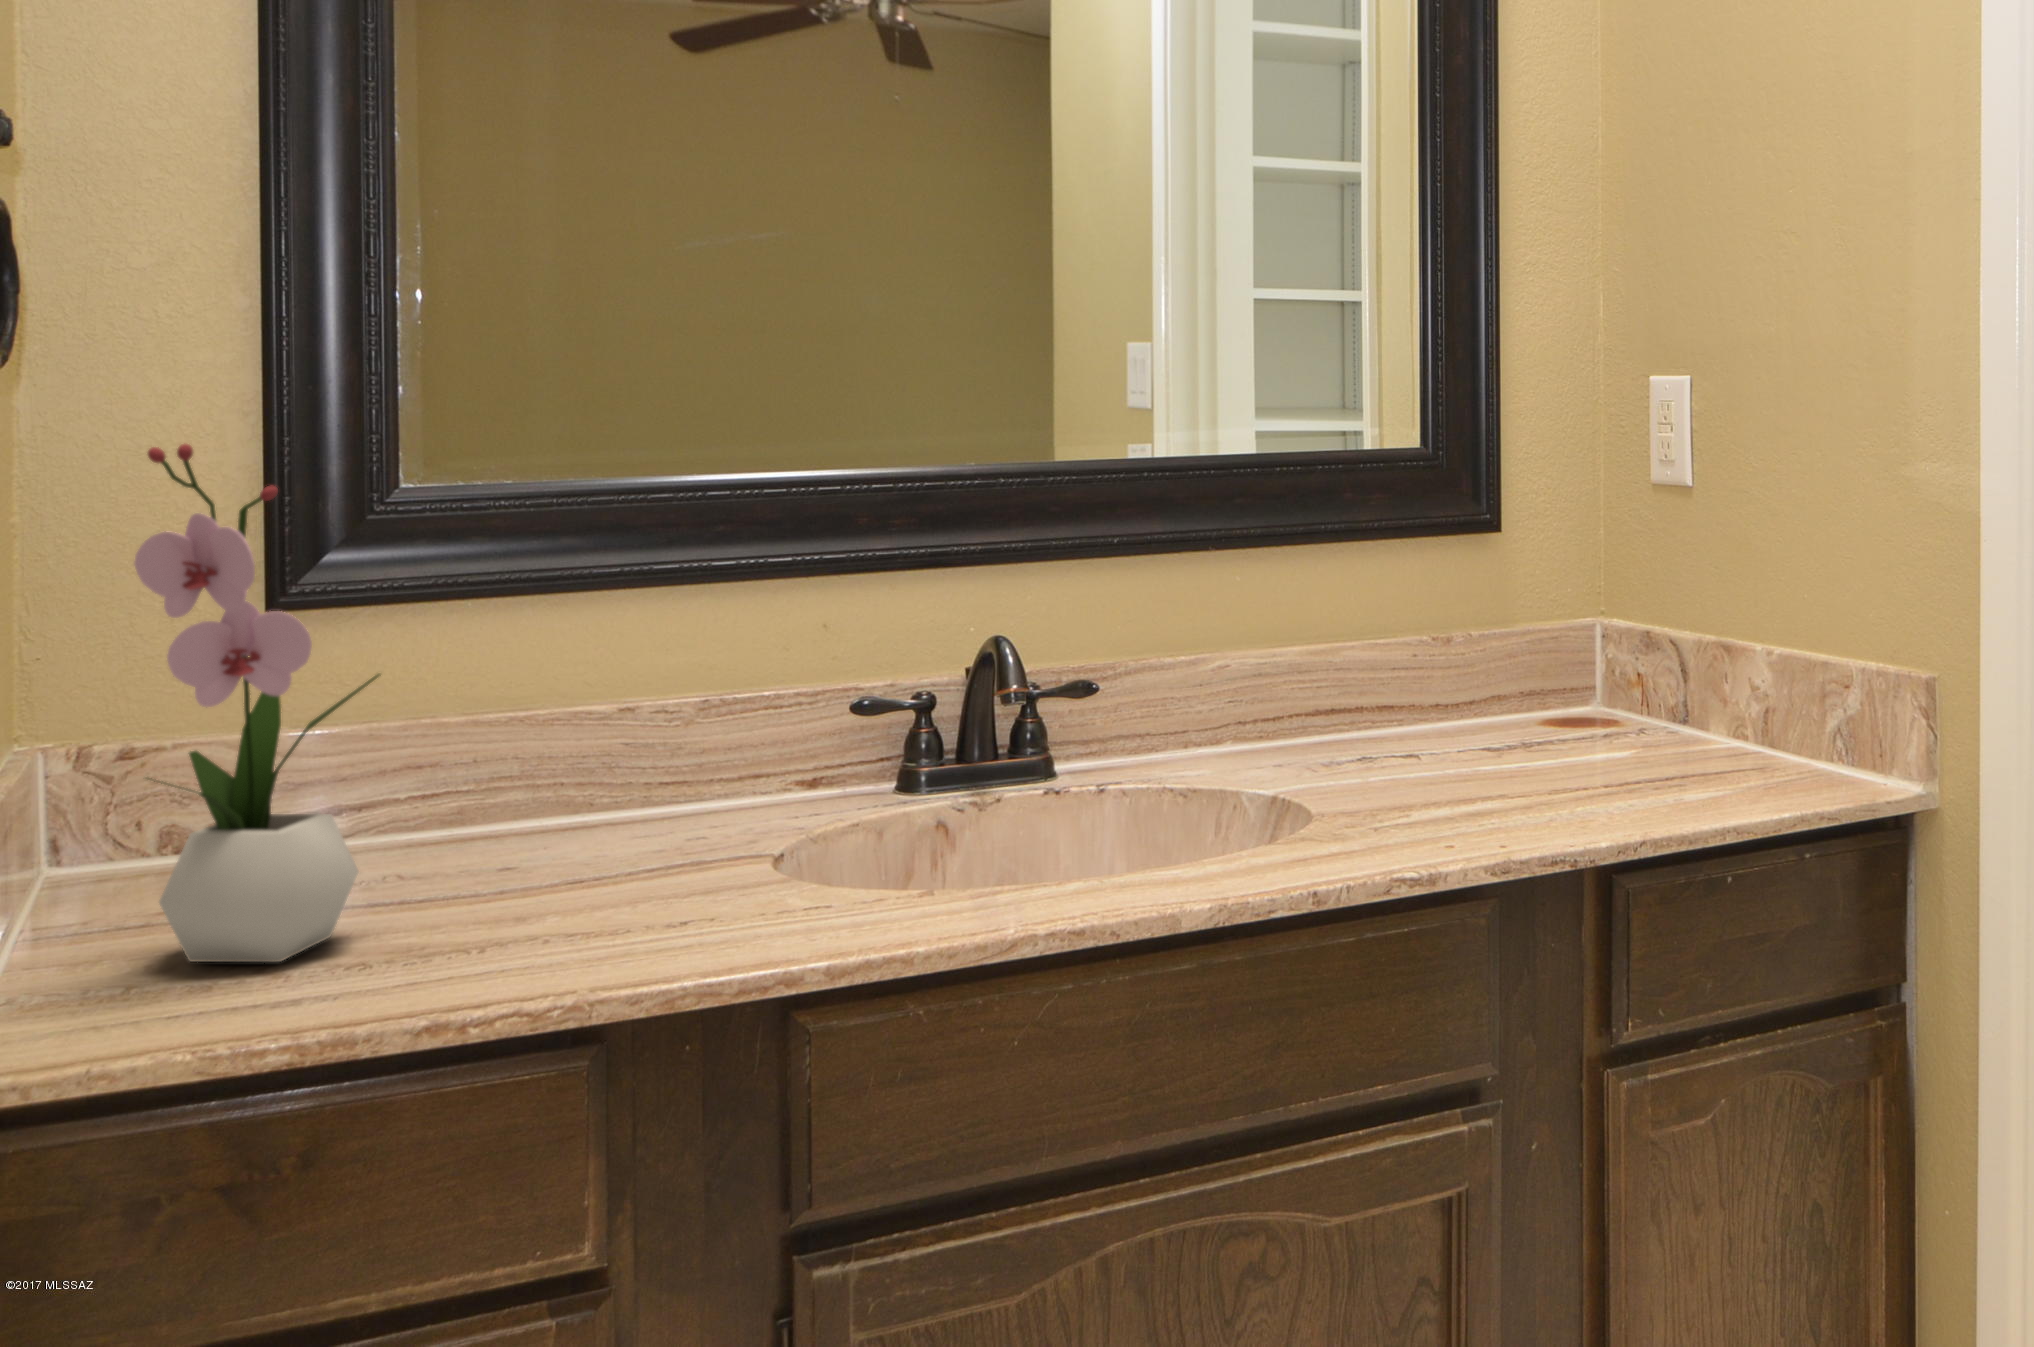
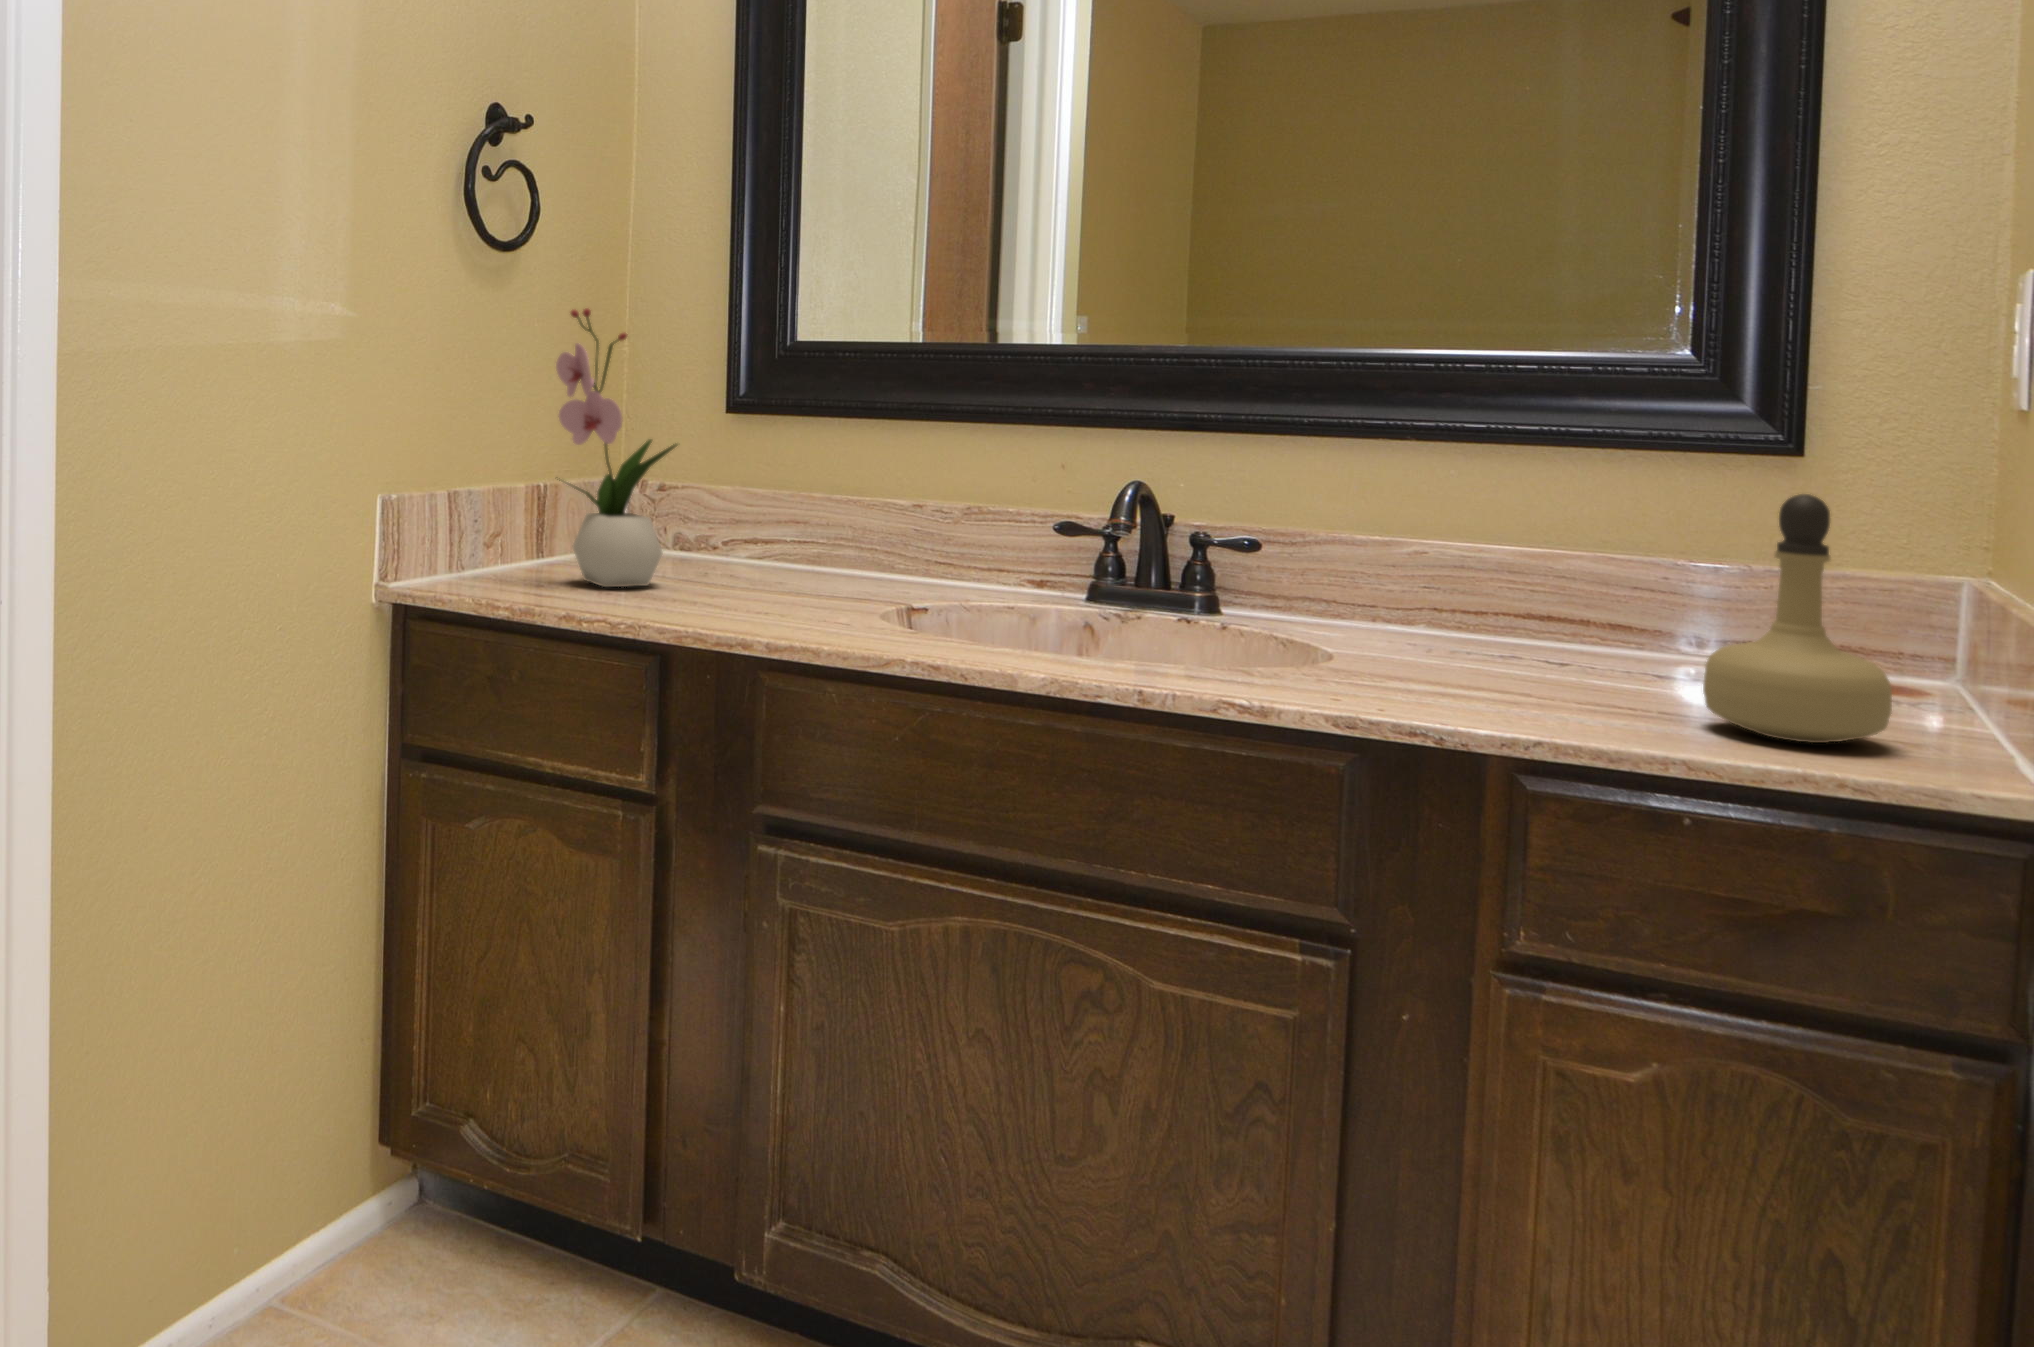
perfume bottle: none [1629,574,1757,786] -> present [1703,494,1892,743]

